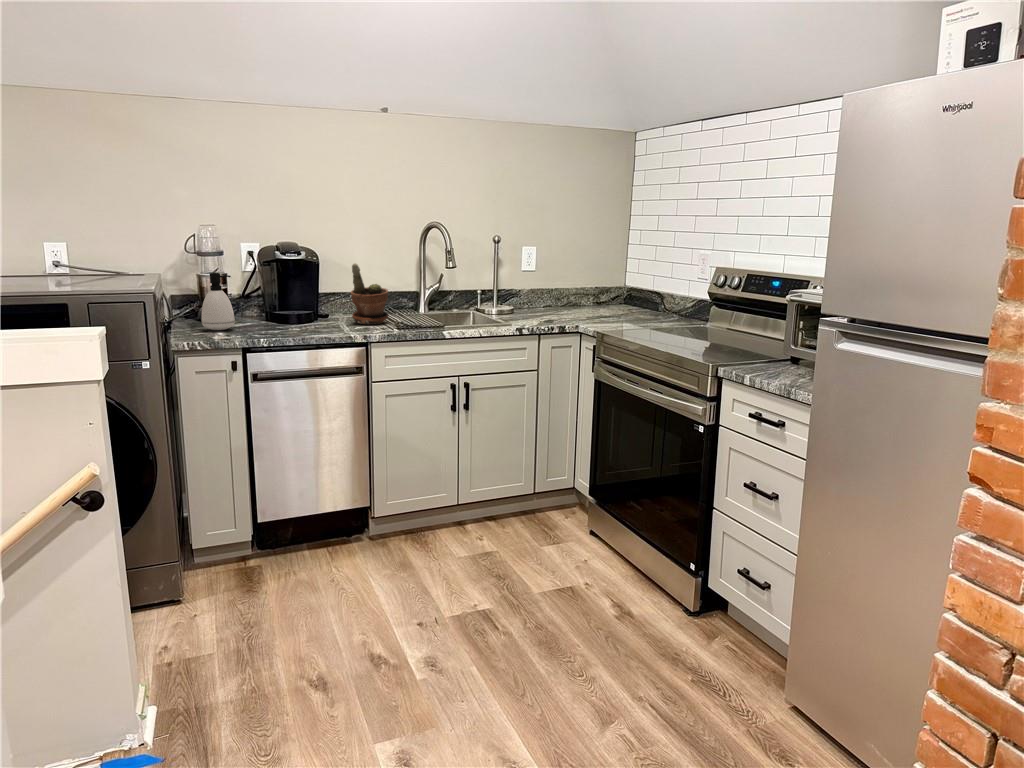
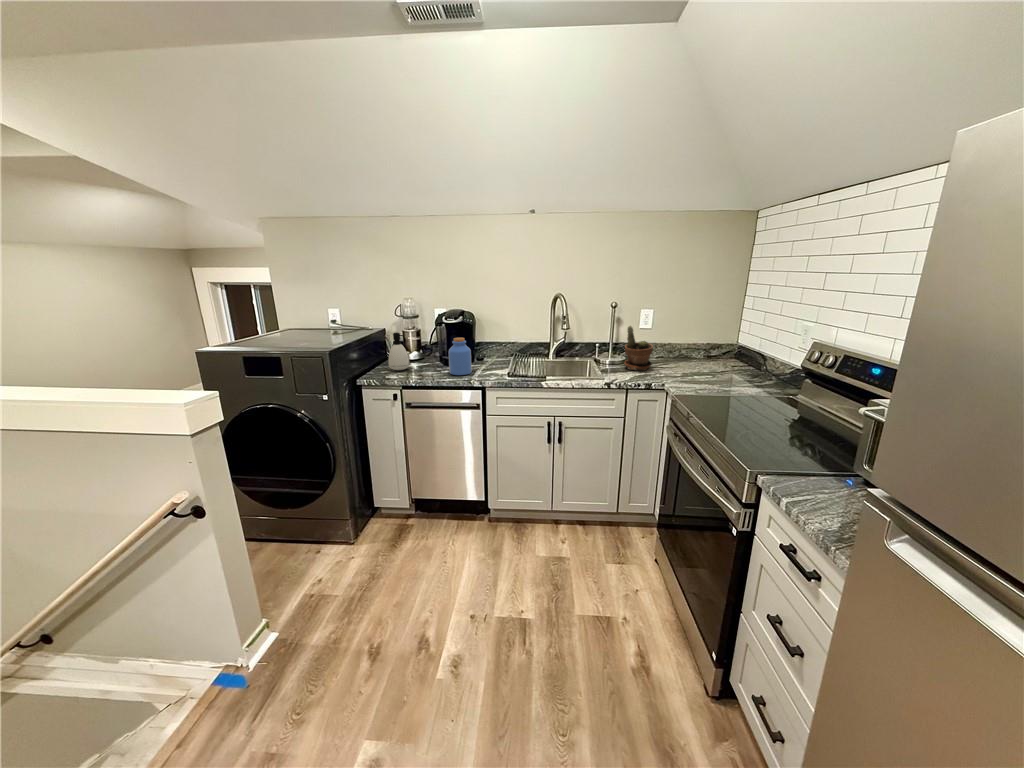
potted plant: present [351,263,389,325] -> present [624,326,653,371]
jar: none [305,278,338,330] -> present [448,338,472,375]

